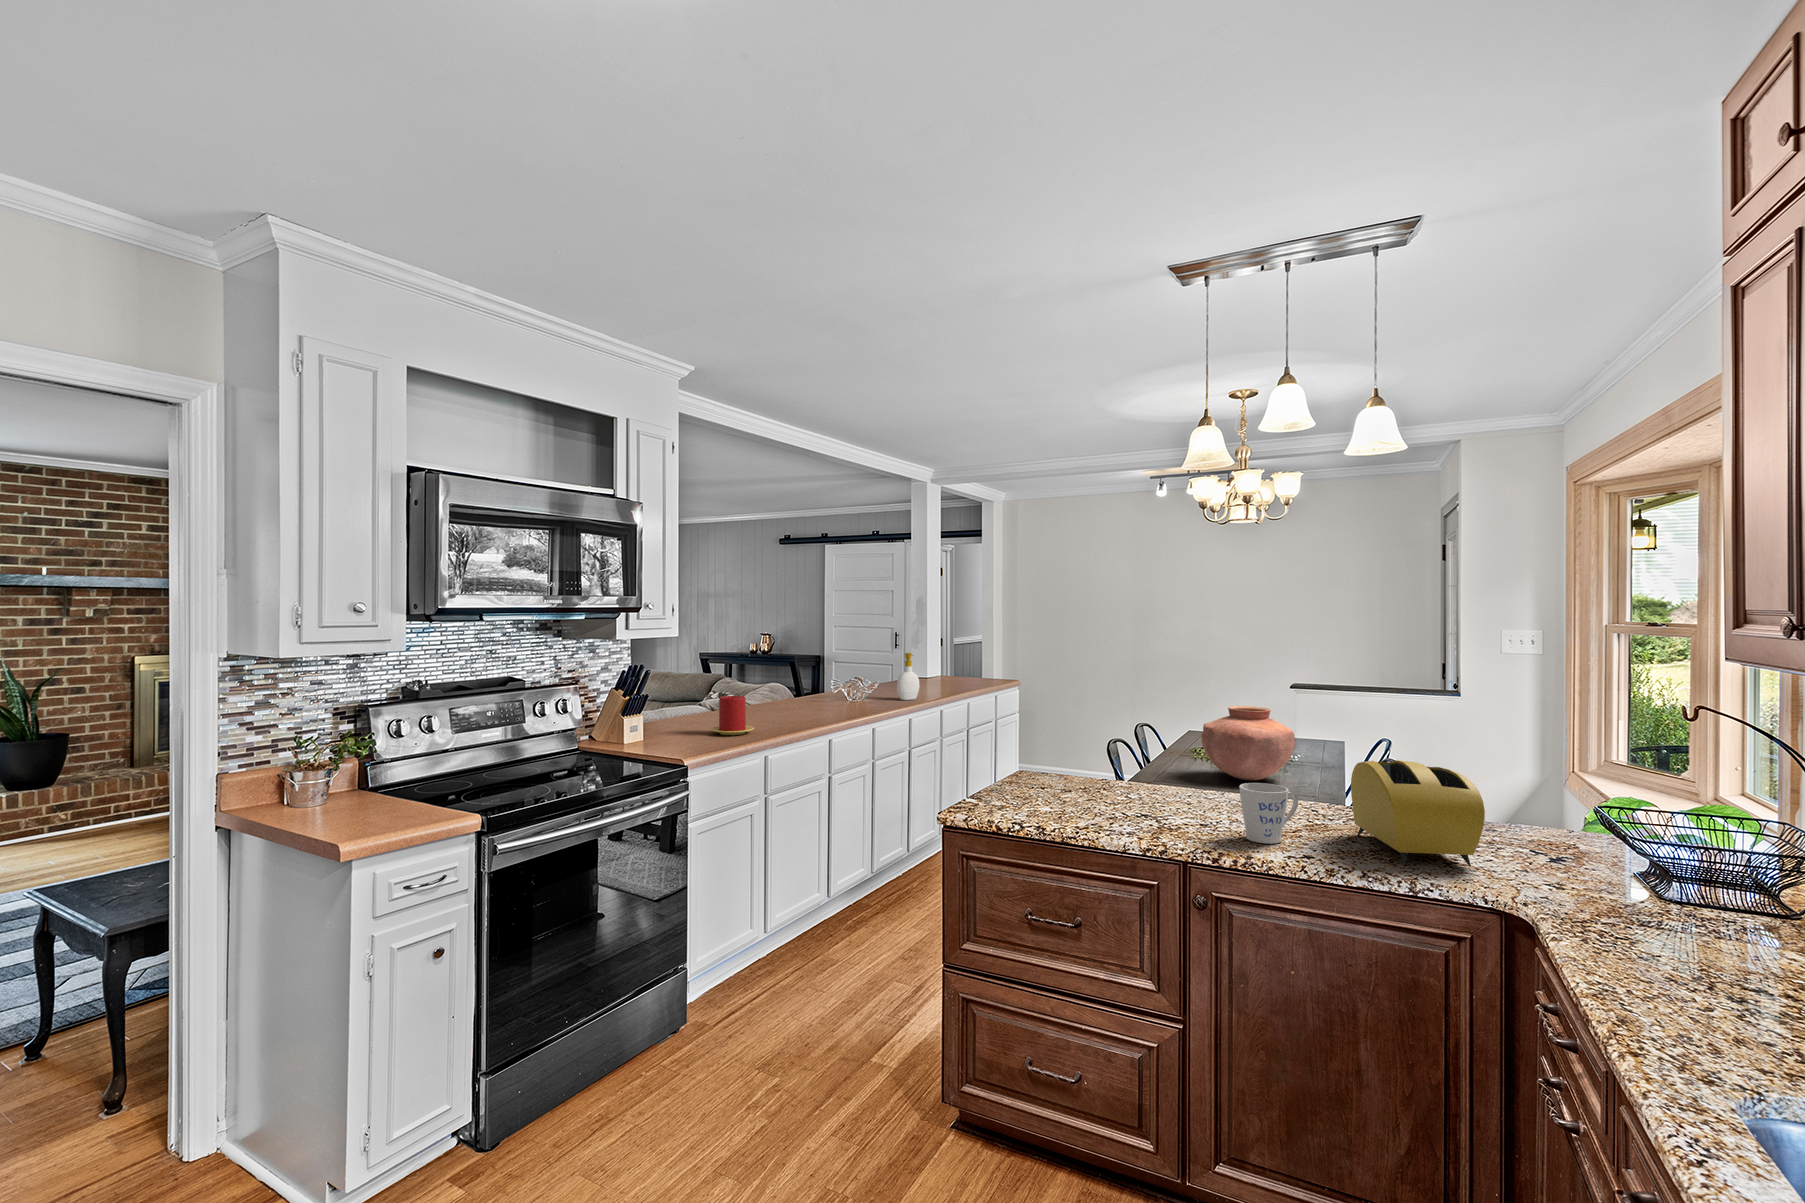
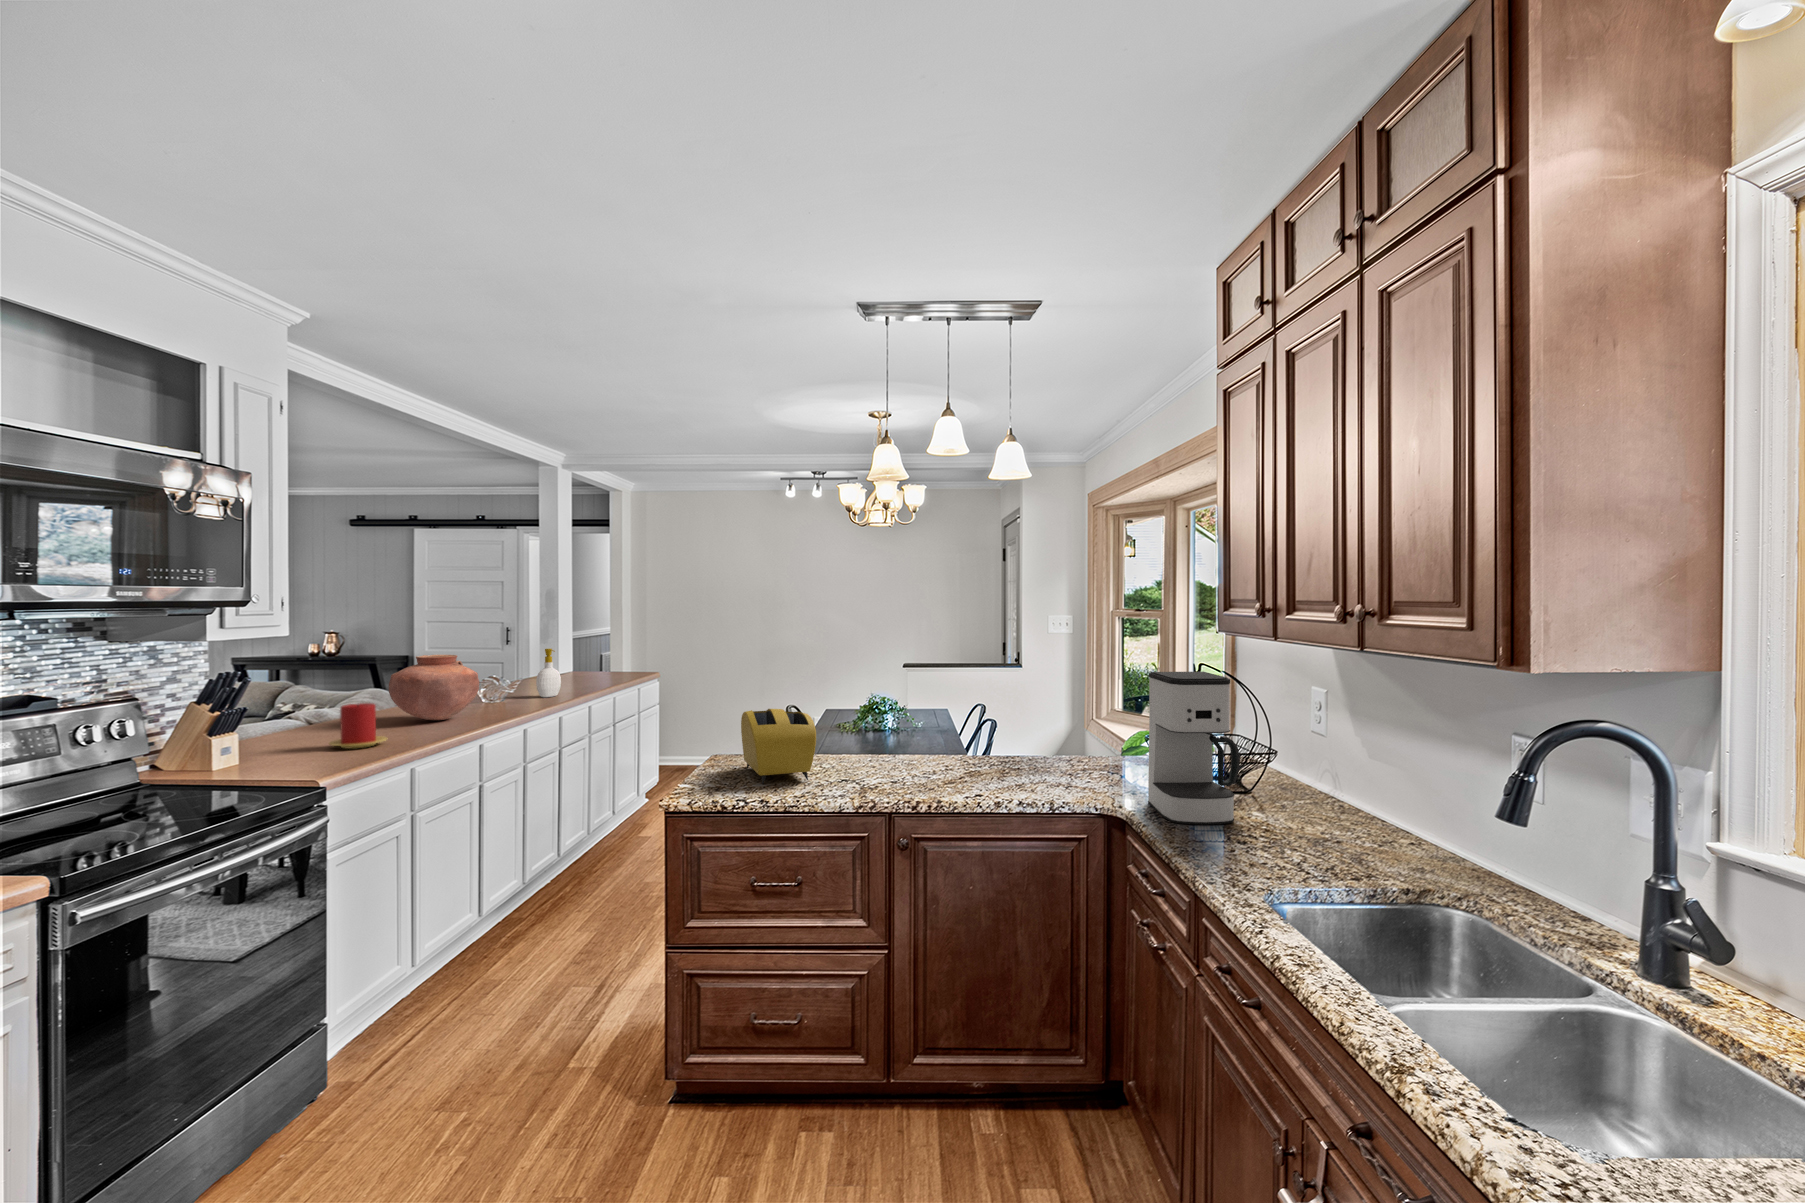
vase: present [1201,706,1295,780] -> present [389,655,479,720]
coffee maker: none [1559,717,1720,952] -> present [1148,672,1240,824]
toaster: present [1351,760,1485,867] -> present [741,709,816,784]
mug: present [1239,783,1298,844] -> none [927,741,969,790]

